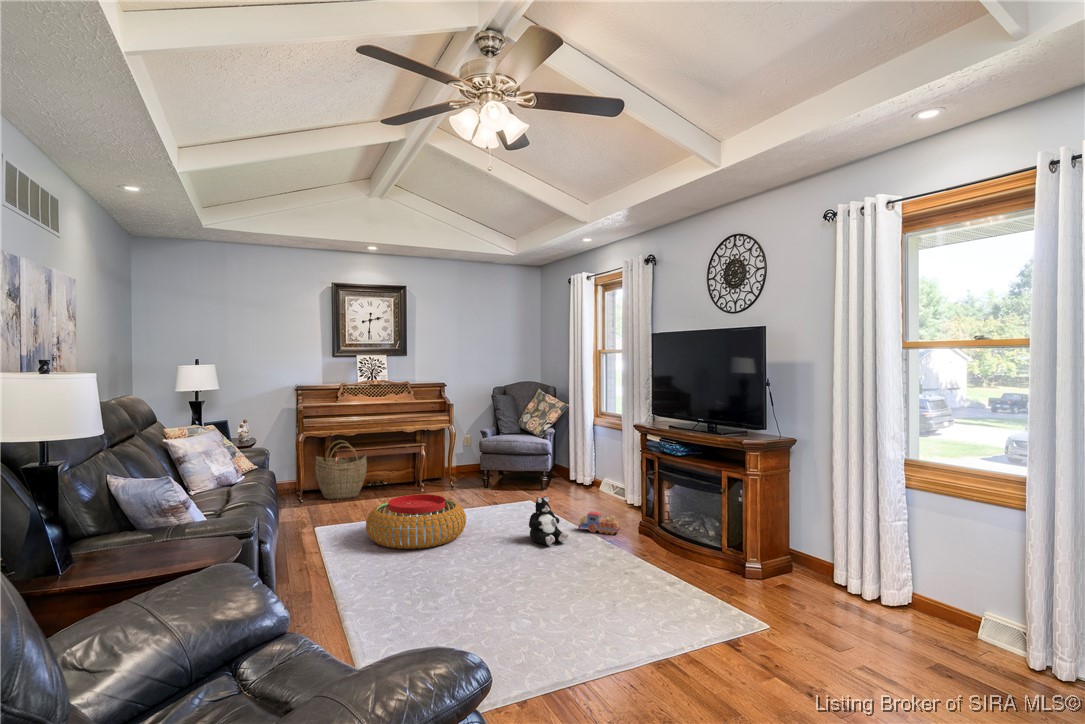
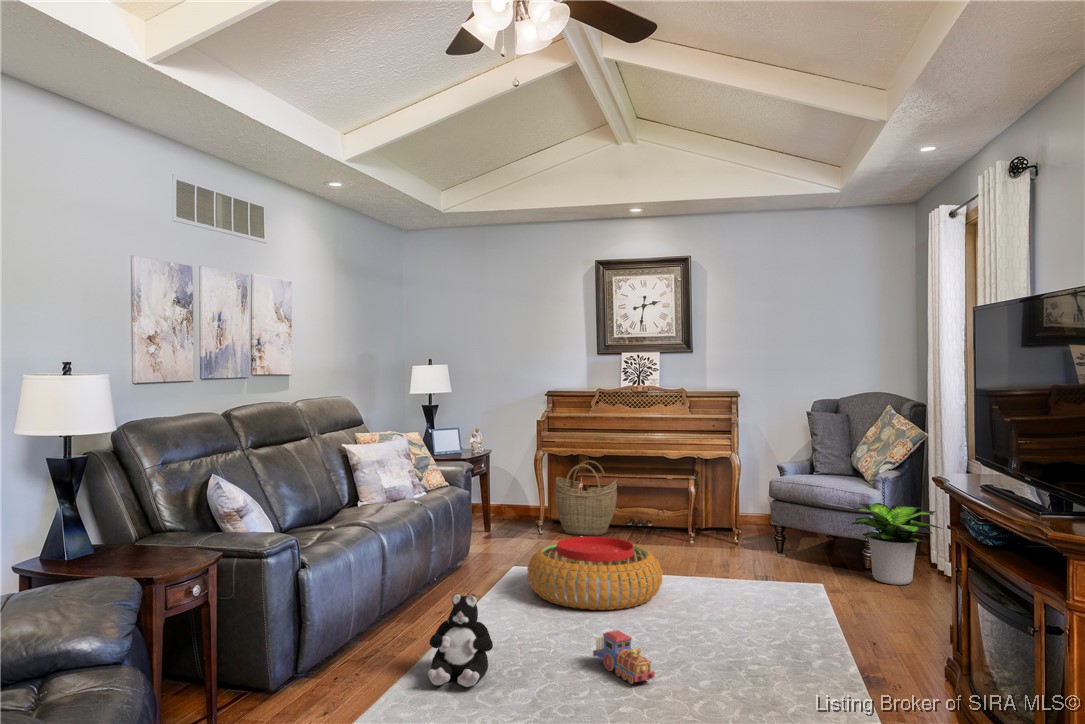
potted plant: none [540,447,589,495] -> present [852,503,942,585]
plush toy: present [529,496,569,545] -> present [428,593,493,687]
toy train: present [579,511,620,534] -> present [593,630,655,684]

